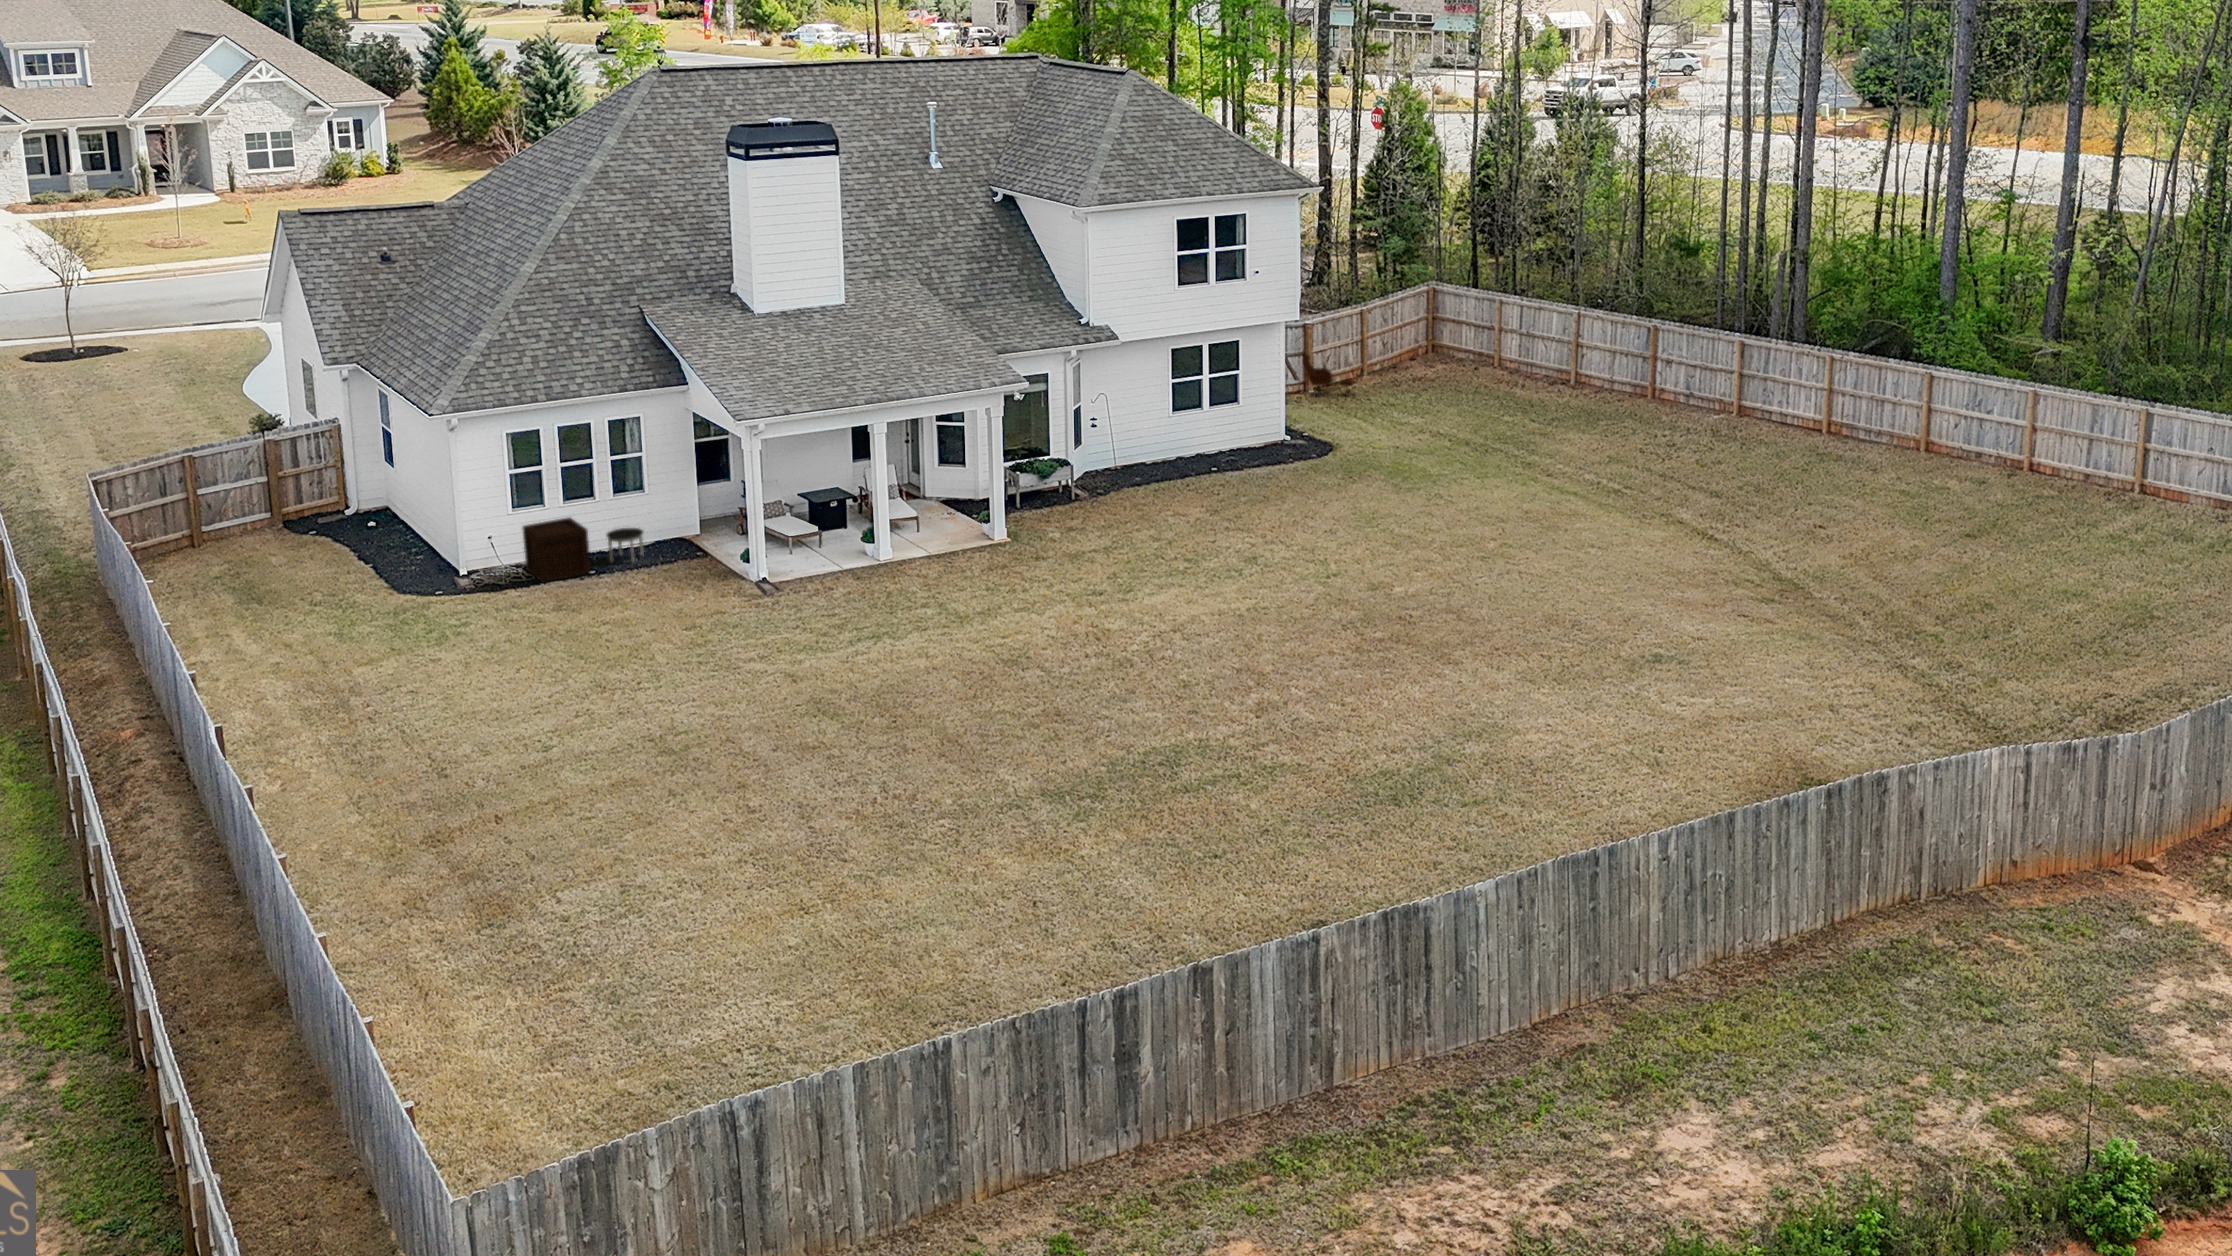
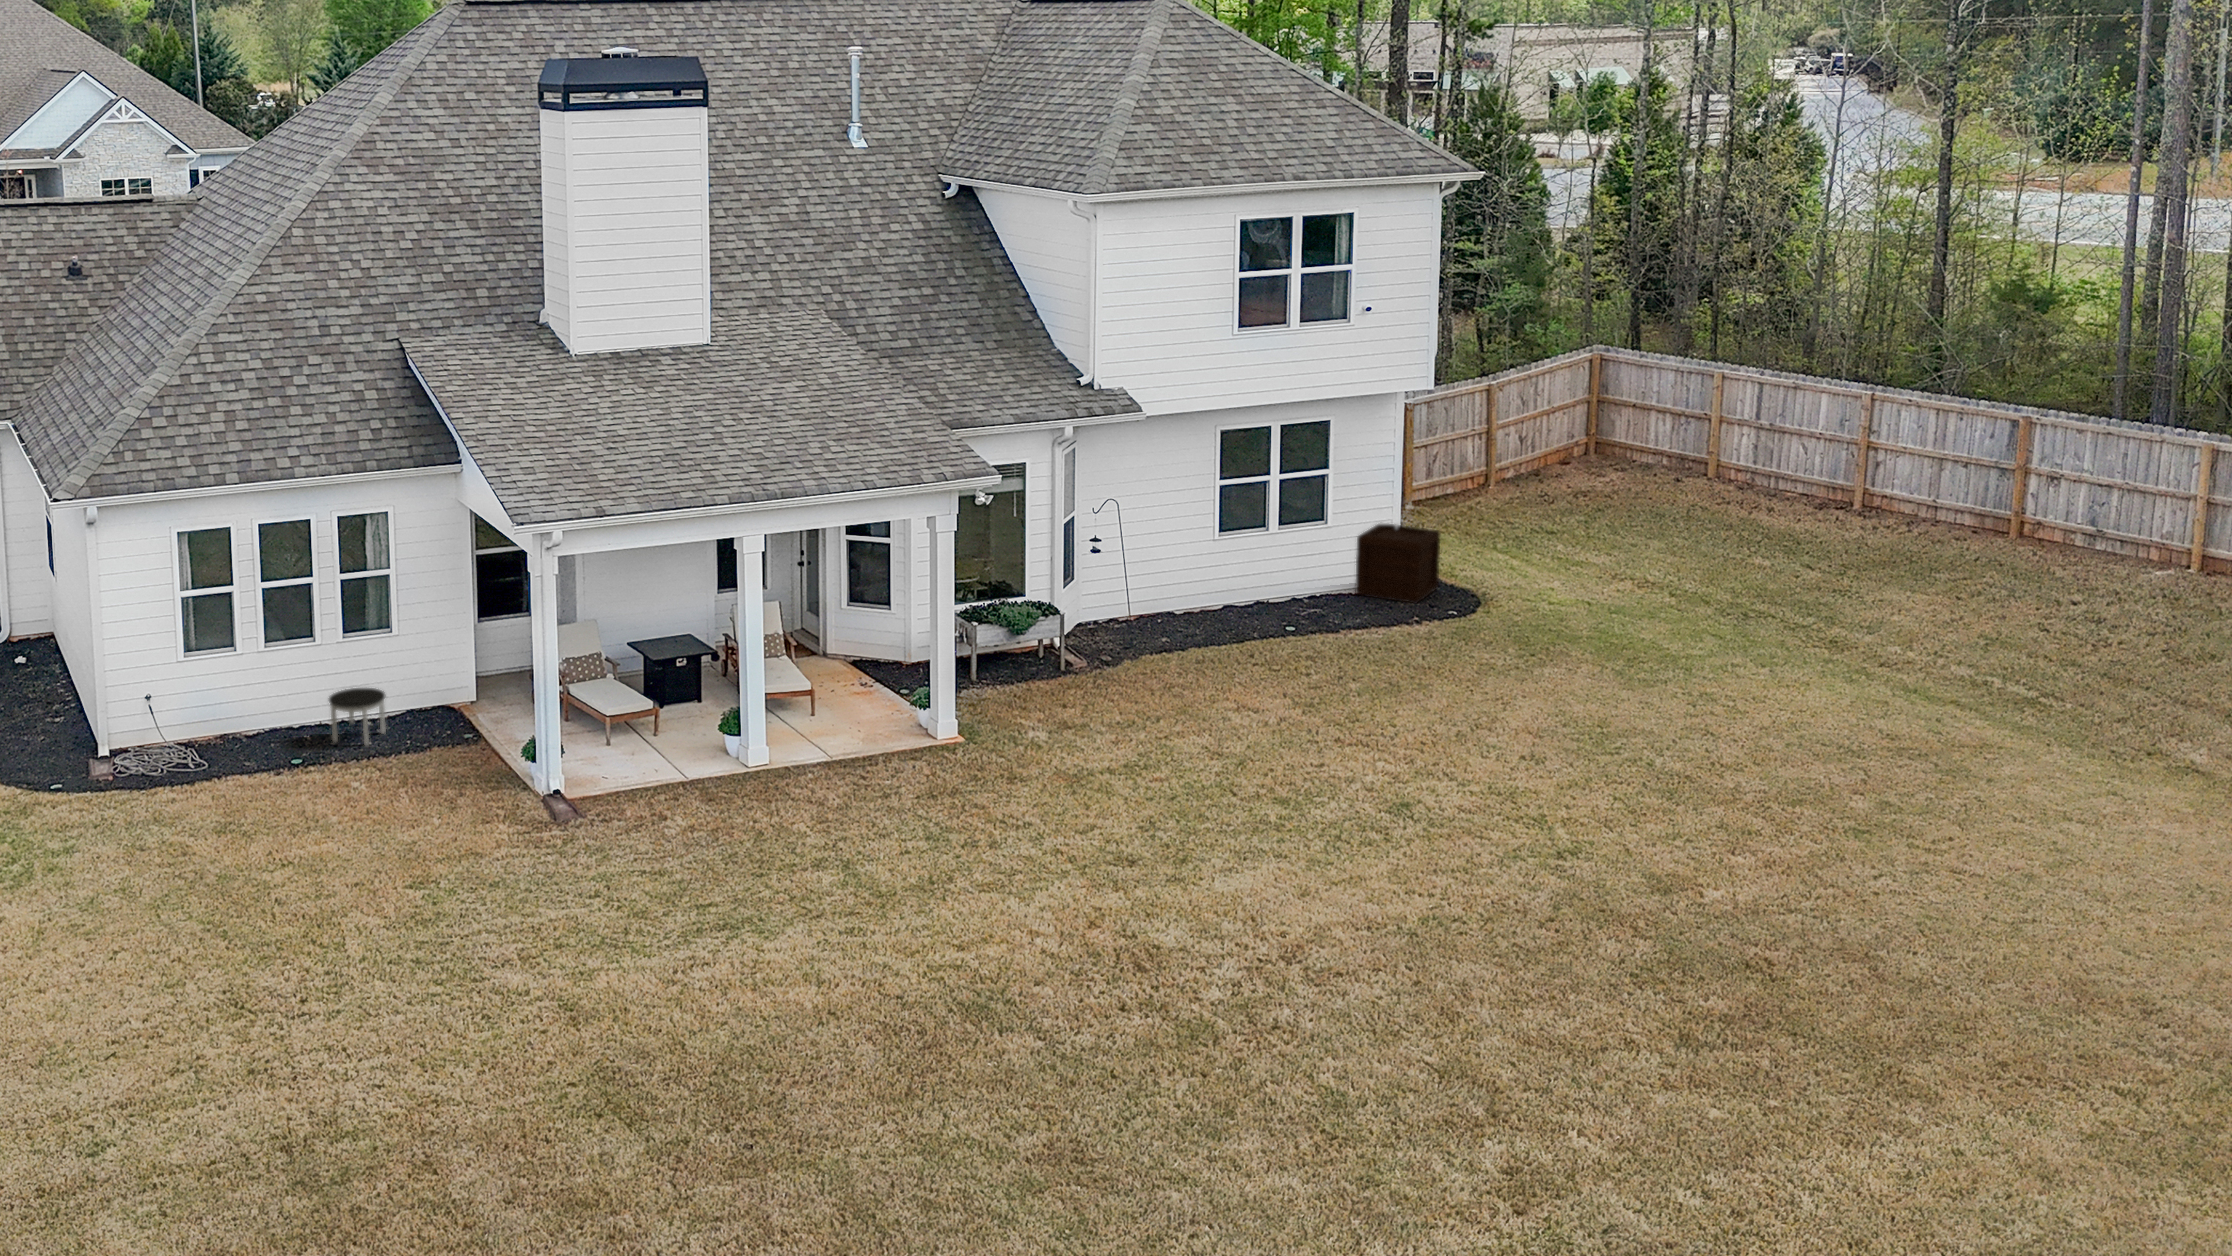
lounge chair: present [1303,355,1354,393] -> none [1400,448,1487,516]
wooden crate: present [522,517,591,583] -> present [1355,524,1440,603]

